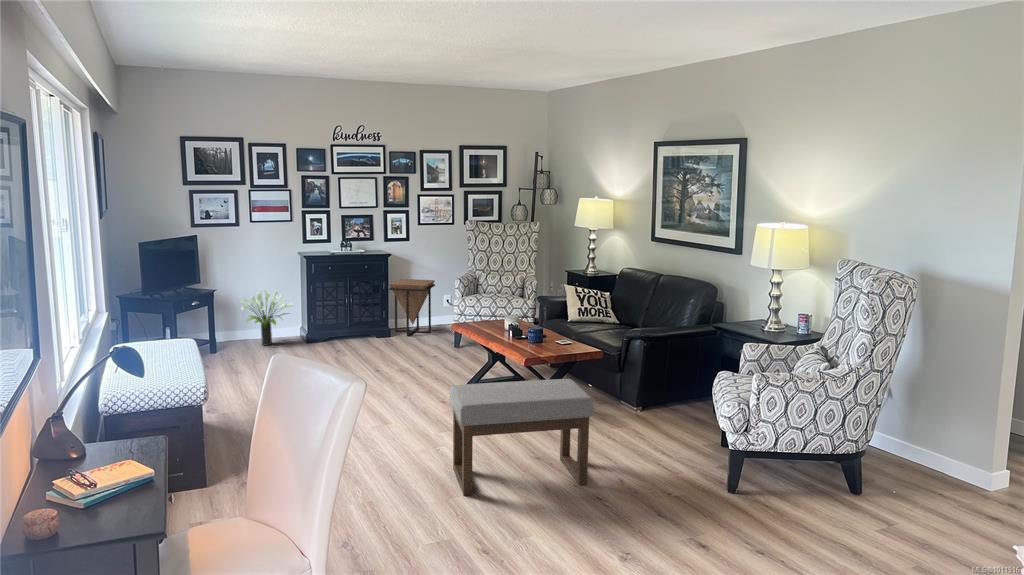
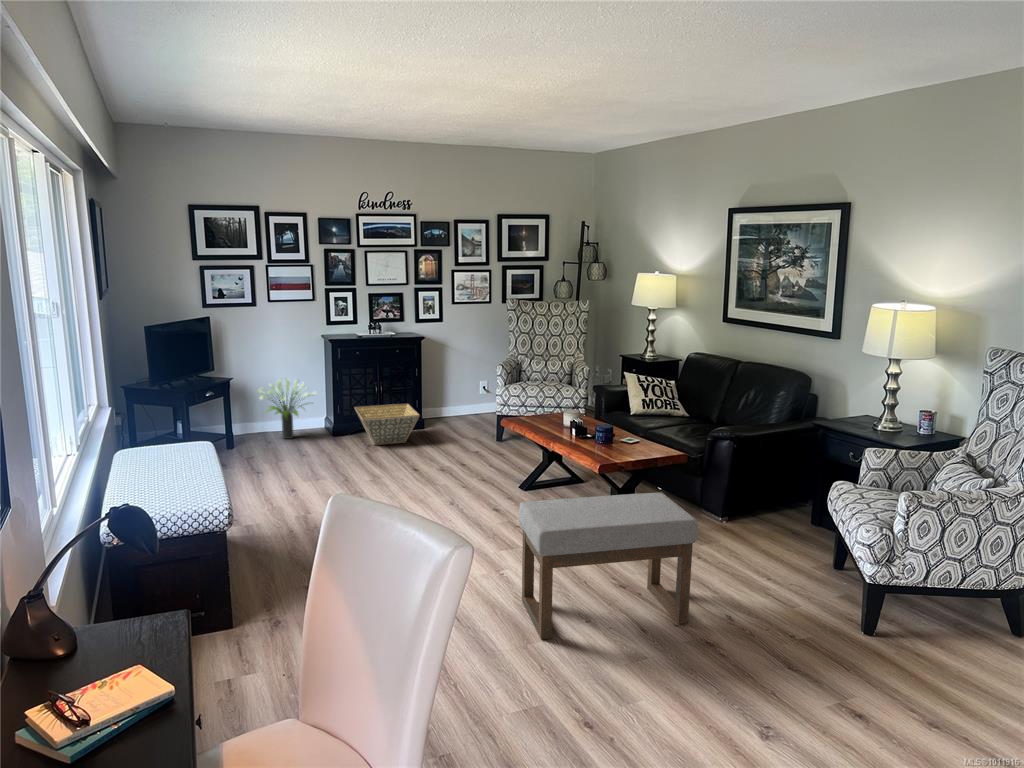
side table: present [389,279,435,336] -> none [422,364,472,427]
basket: none [327,314,385,351] -> present [355,404,420,445]

